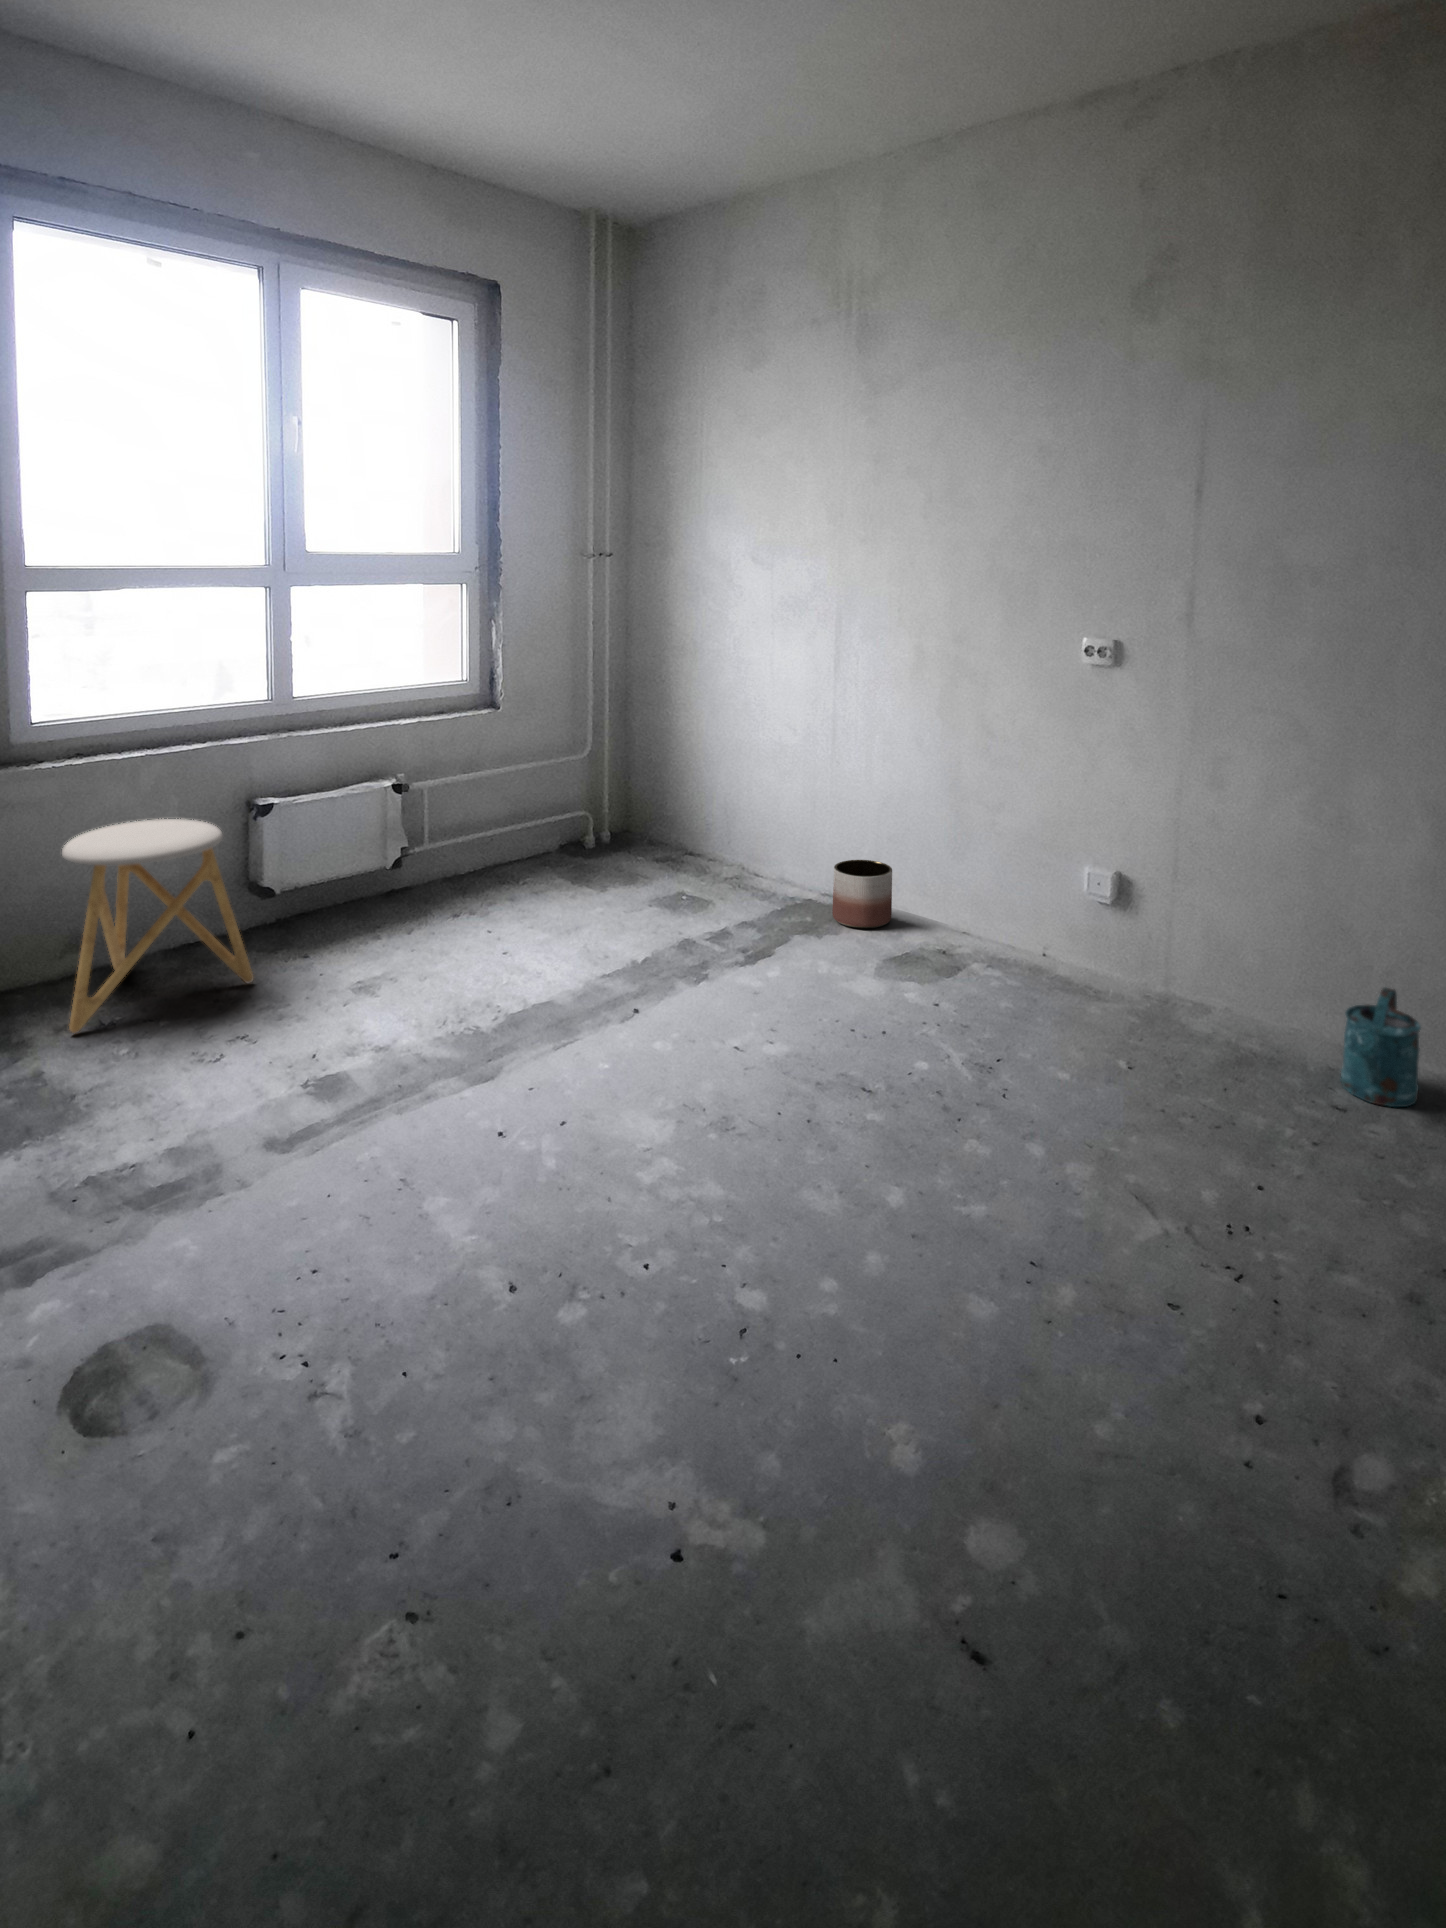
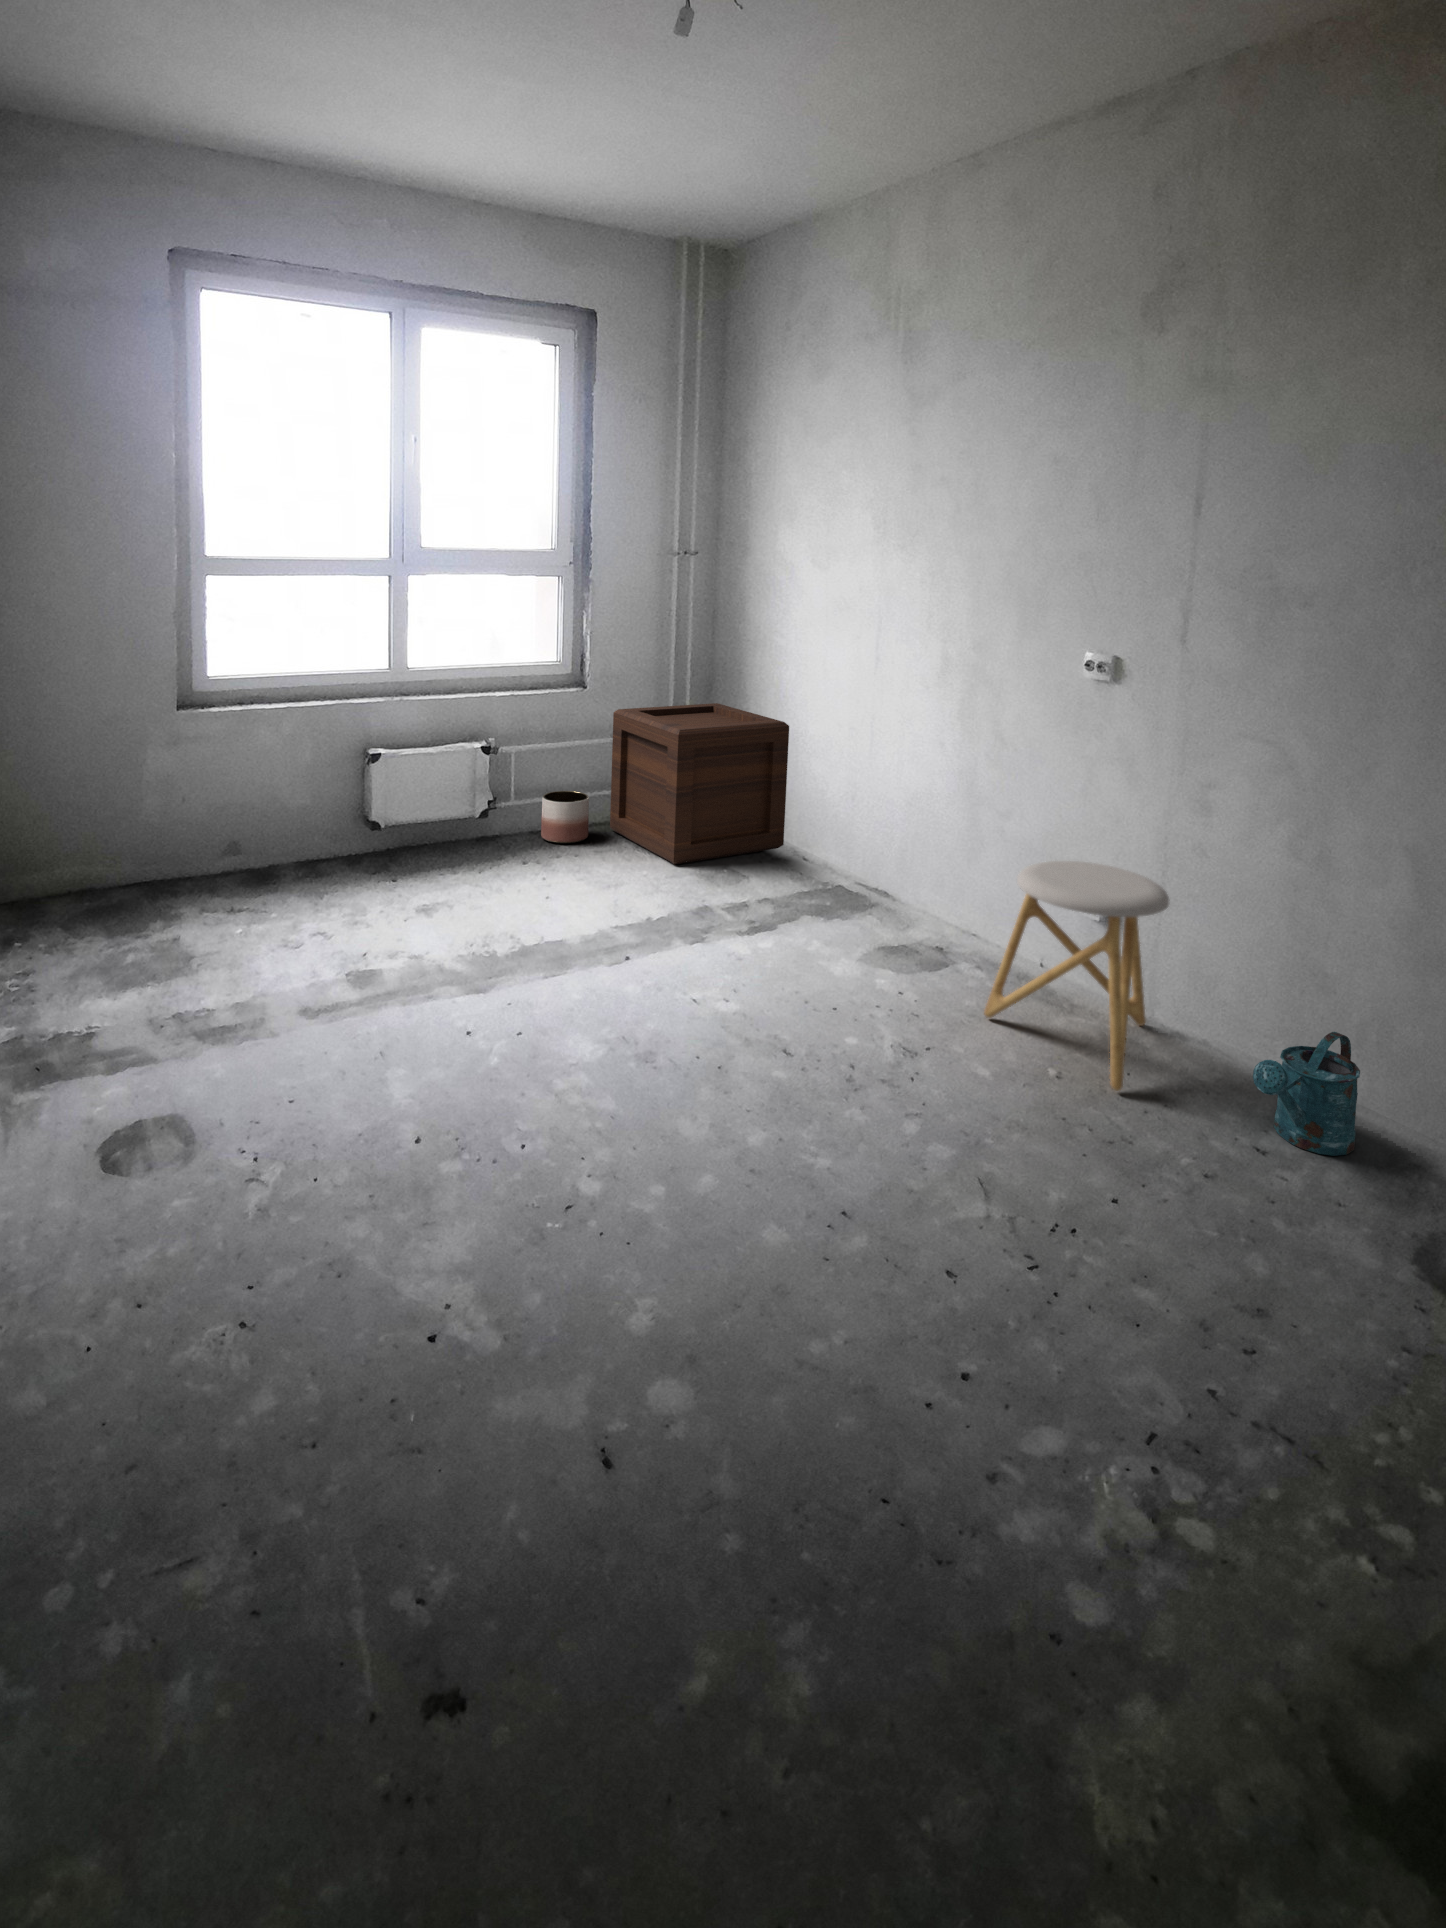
wooden crate: none [533,716,734,899] -> present [610,703,789,864]
stool: present [62,819,254,1033] -> present [984,861,1169,1091]
planter: present [832,860,892,928] -> present [541,791,589,844]

